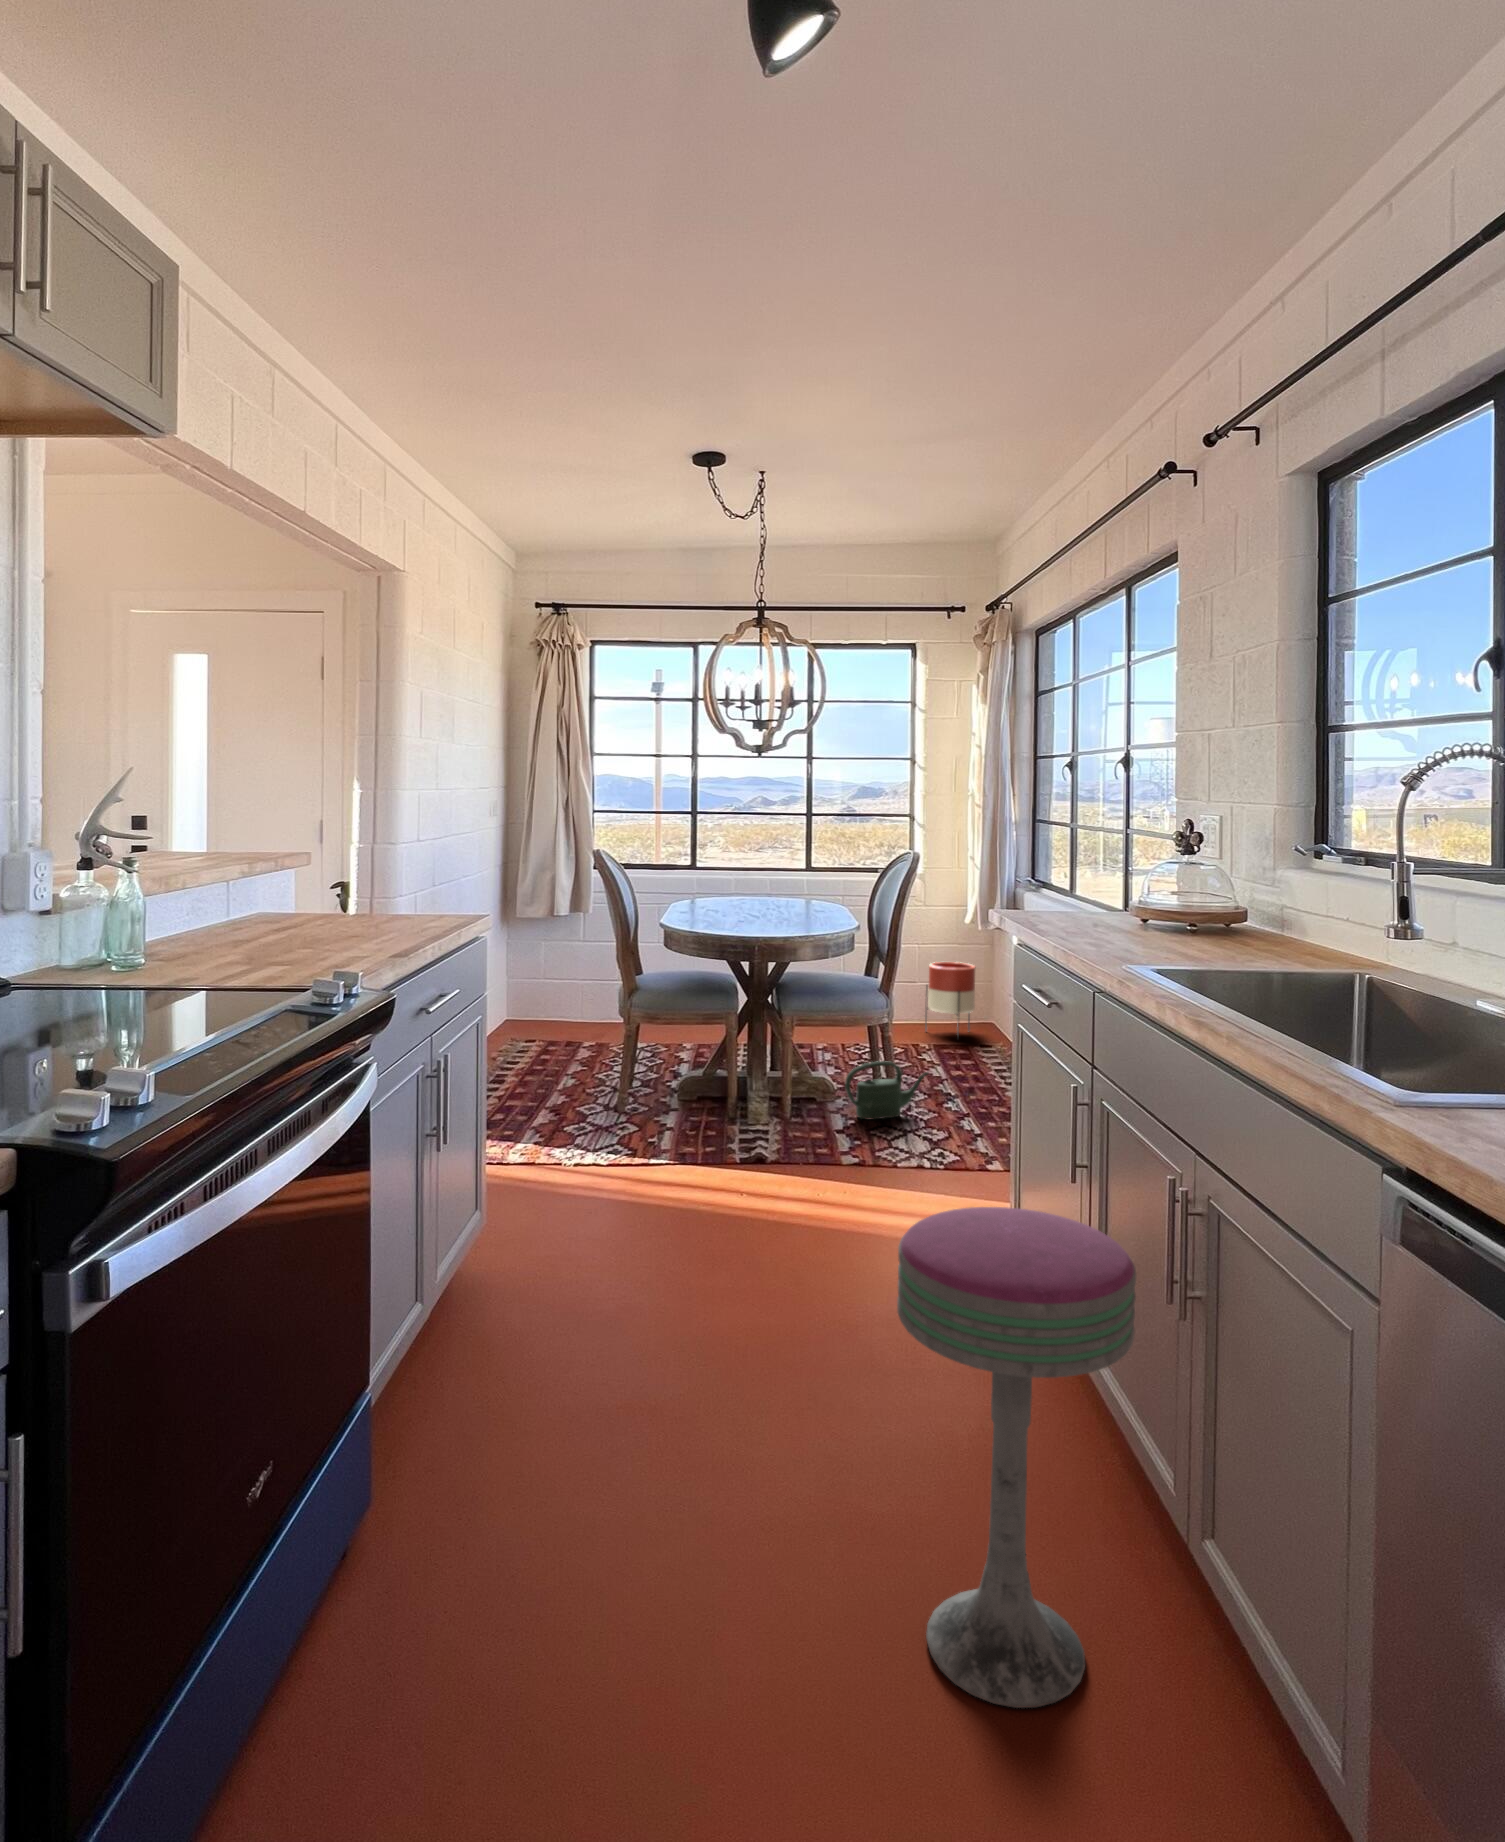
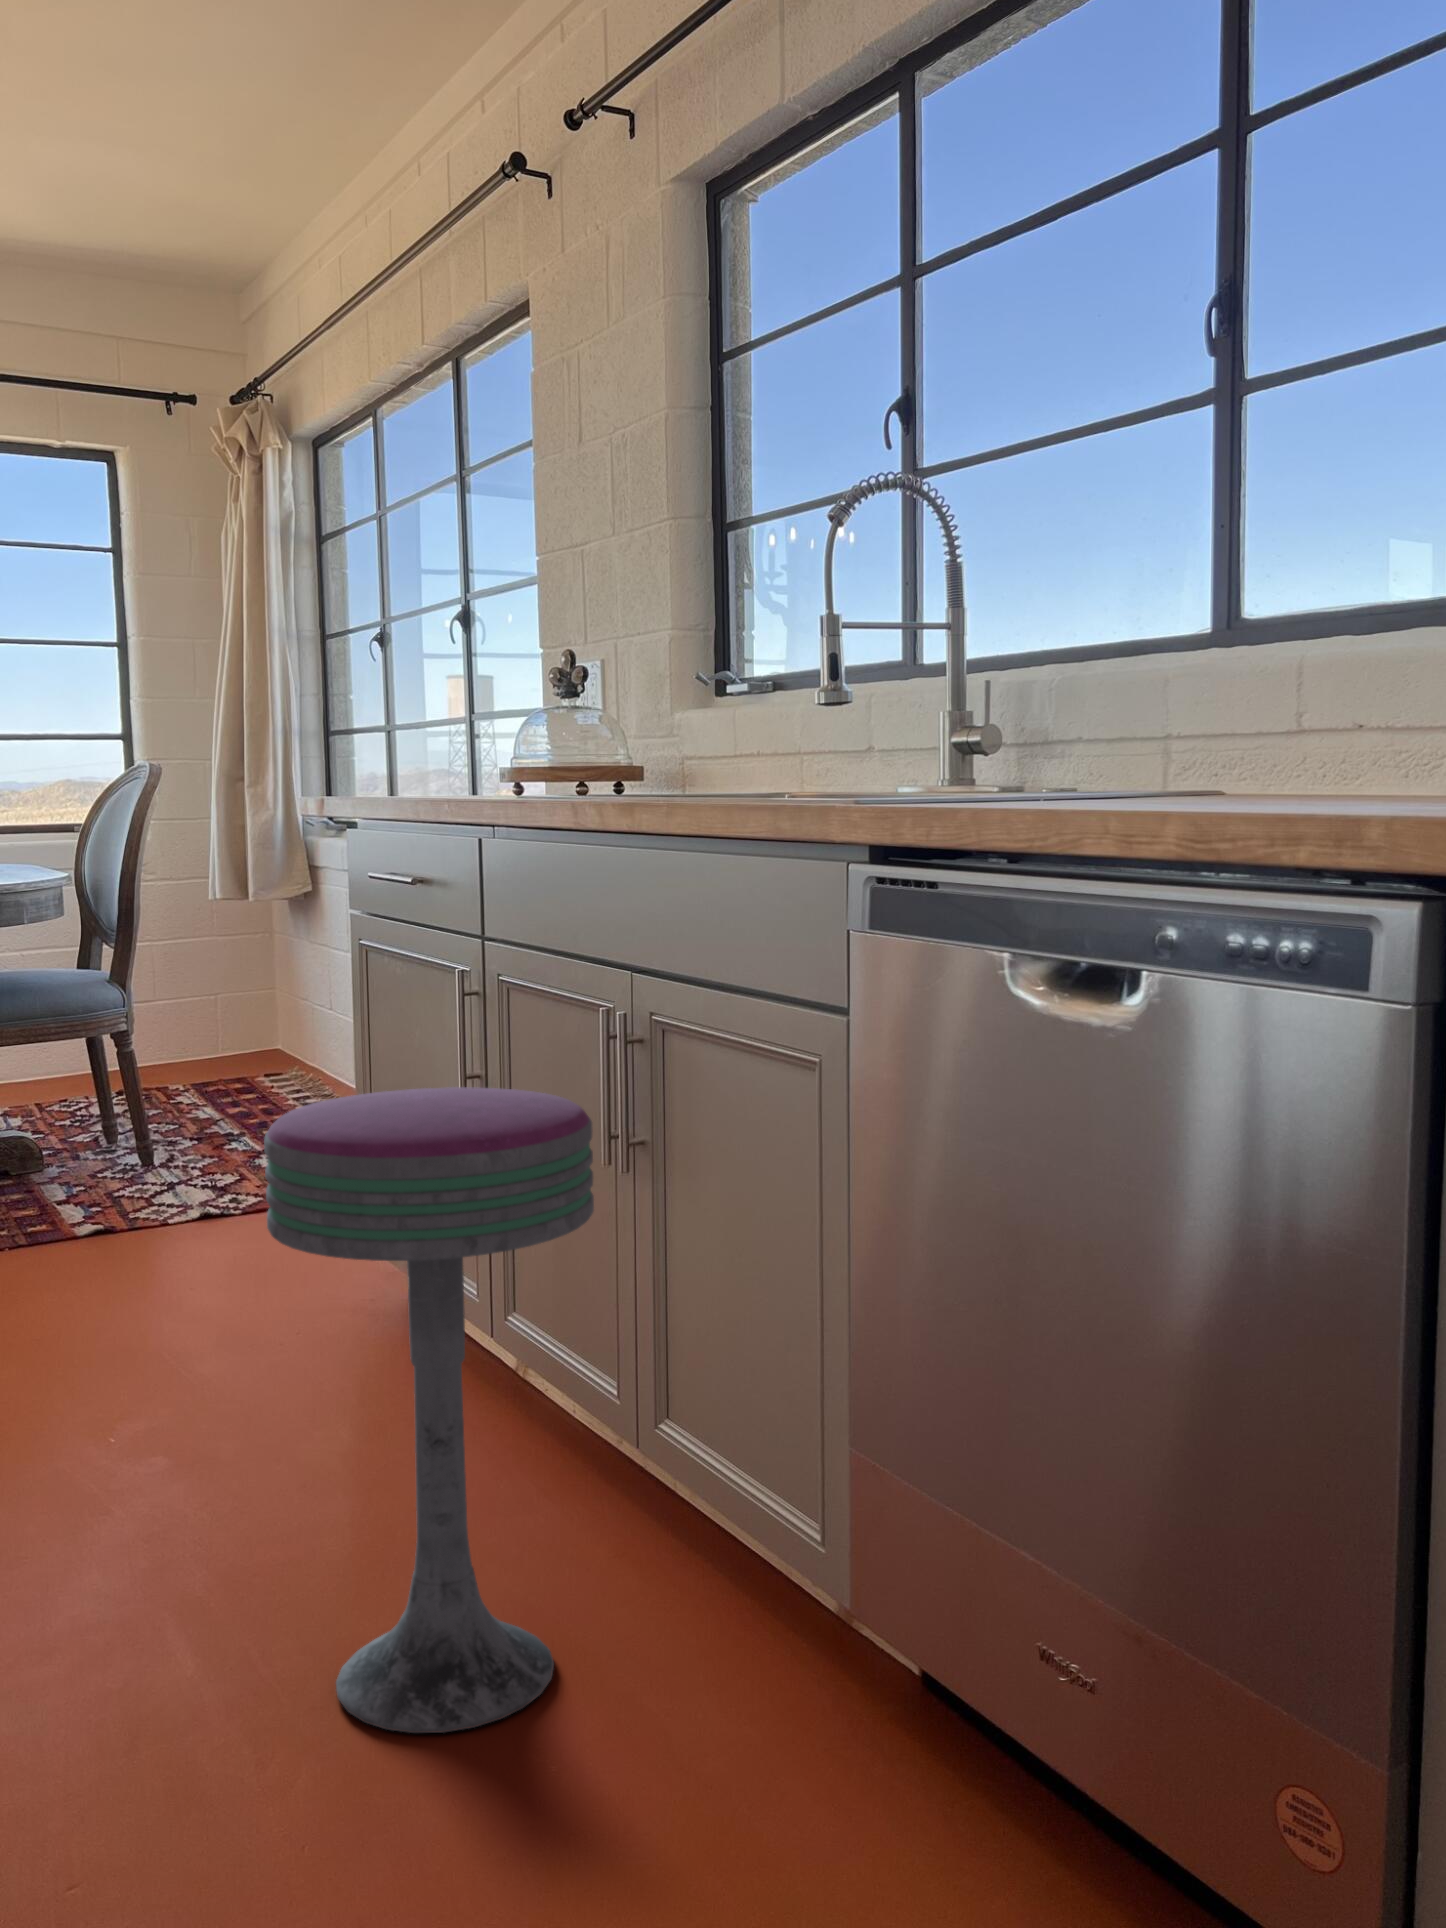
planter: present [925,962,975,1037] -> none [170,957,250,1073]
watering can: present [845,1061,929,1120] -> none [63,1086,199,1179]

